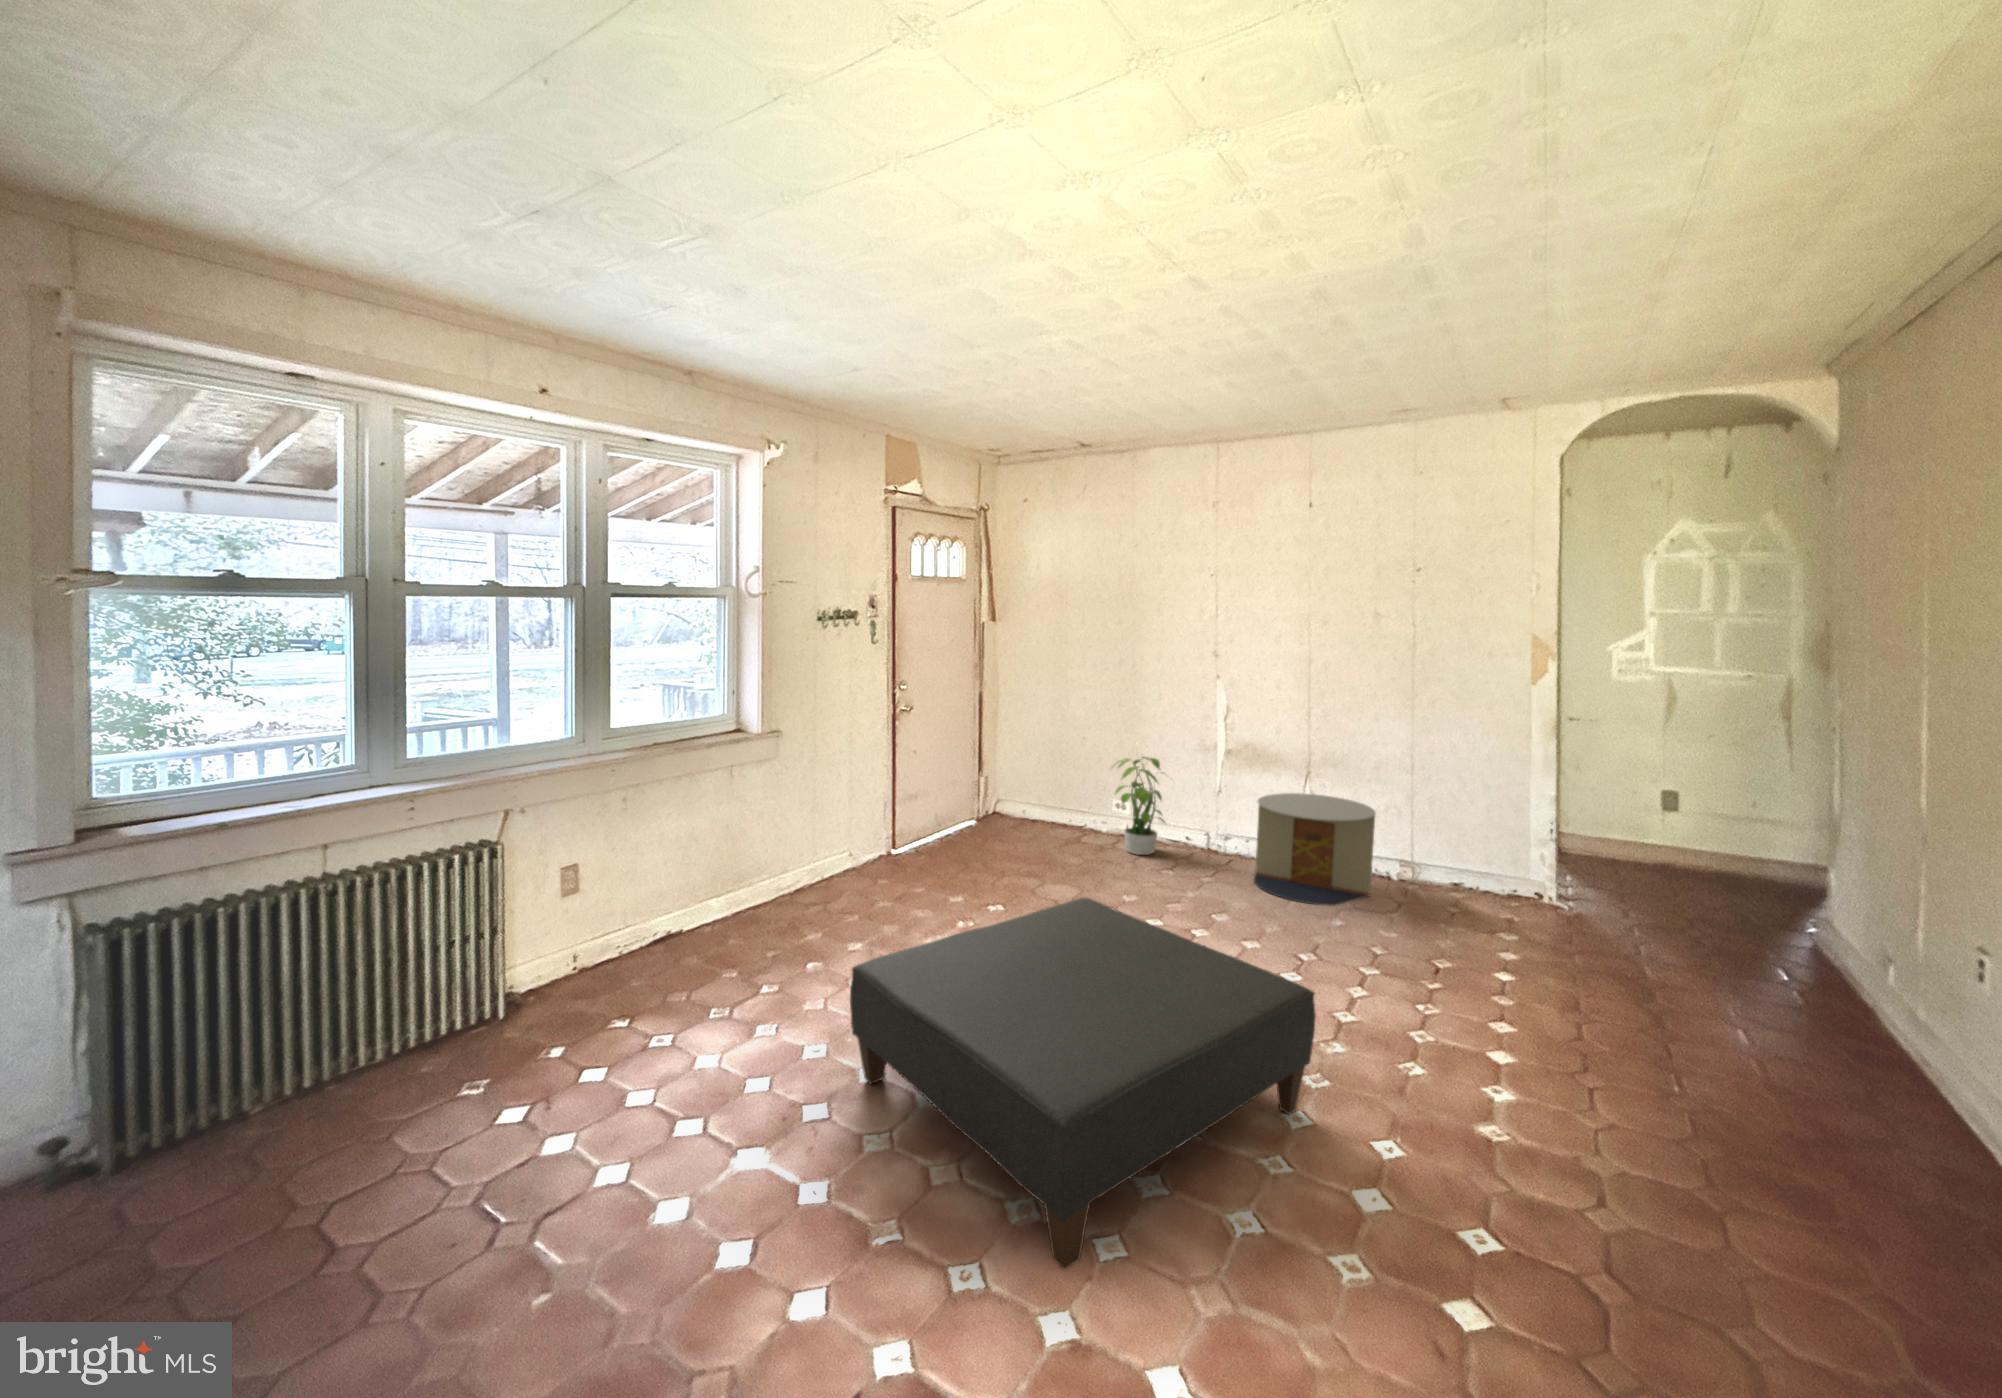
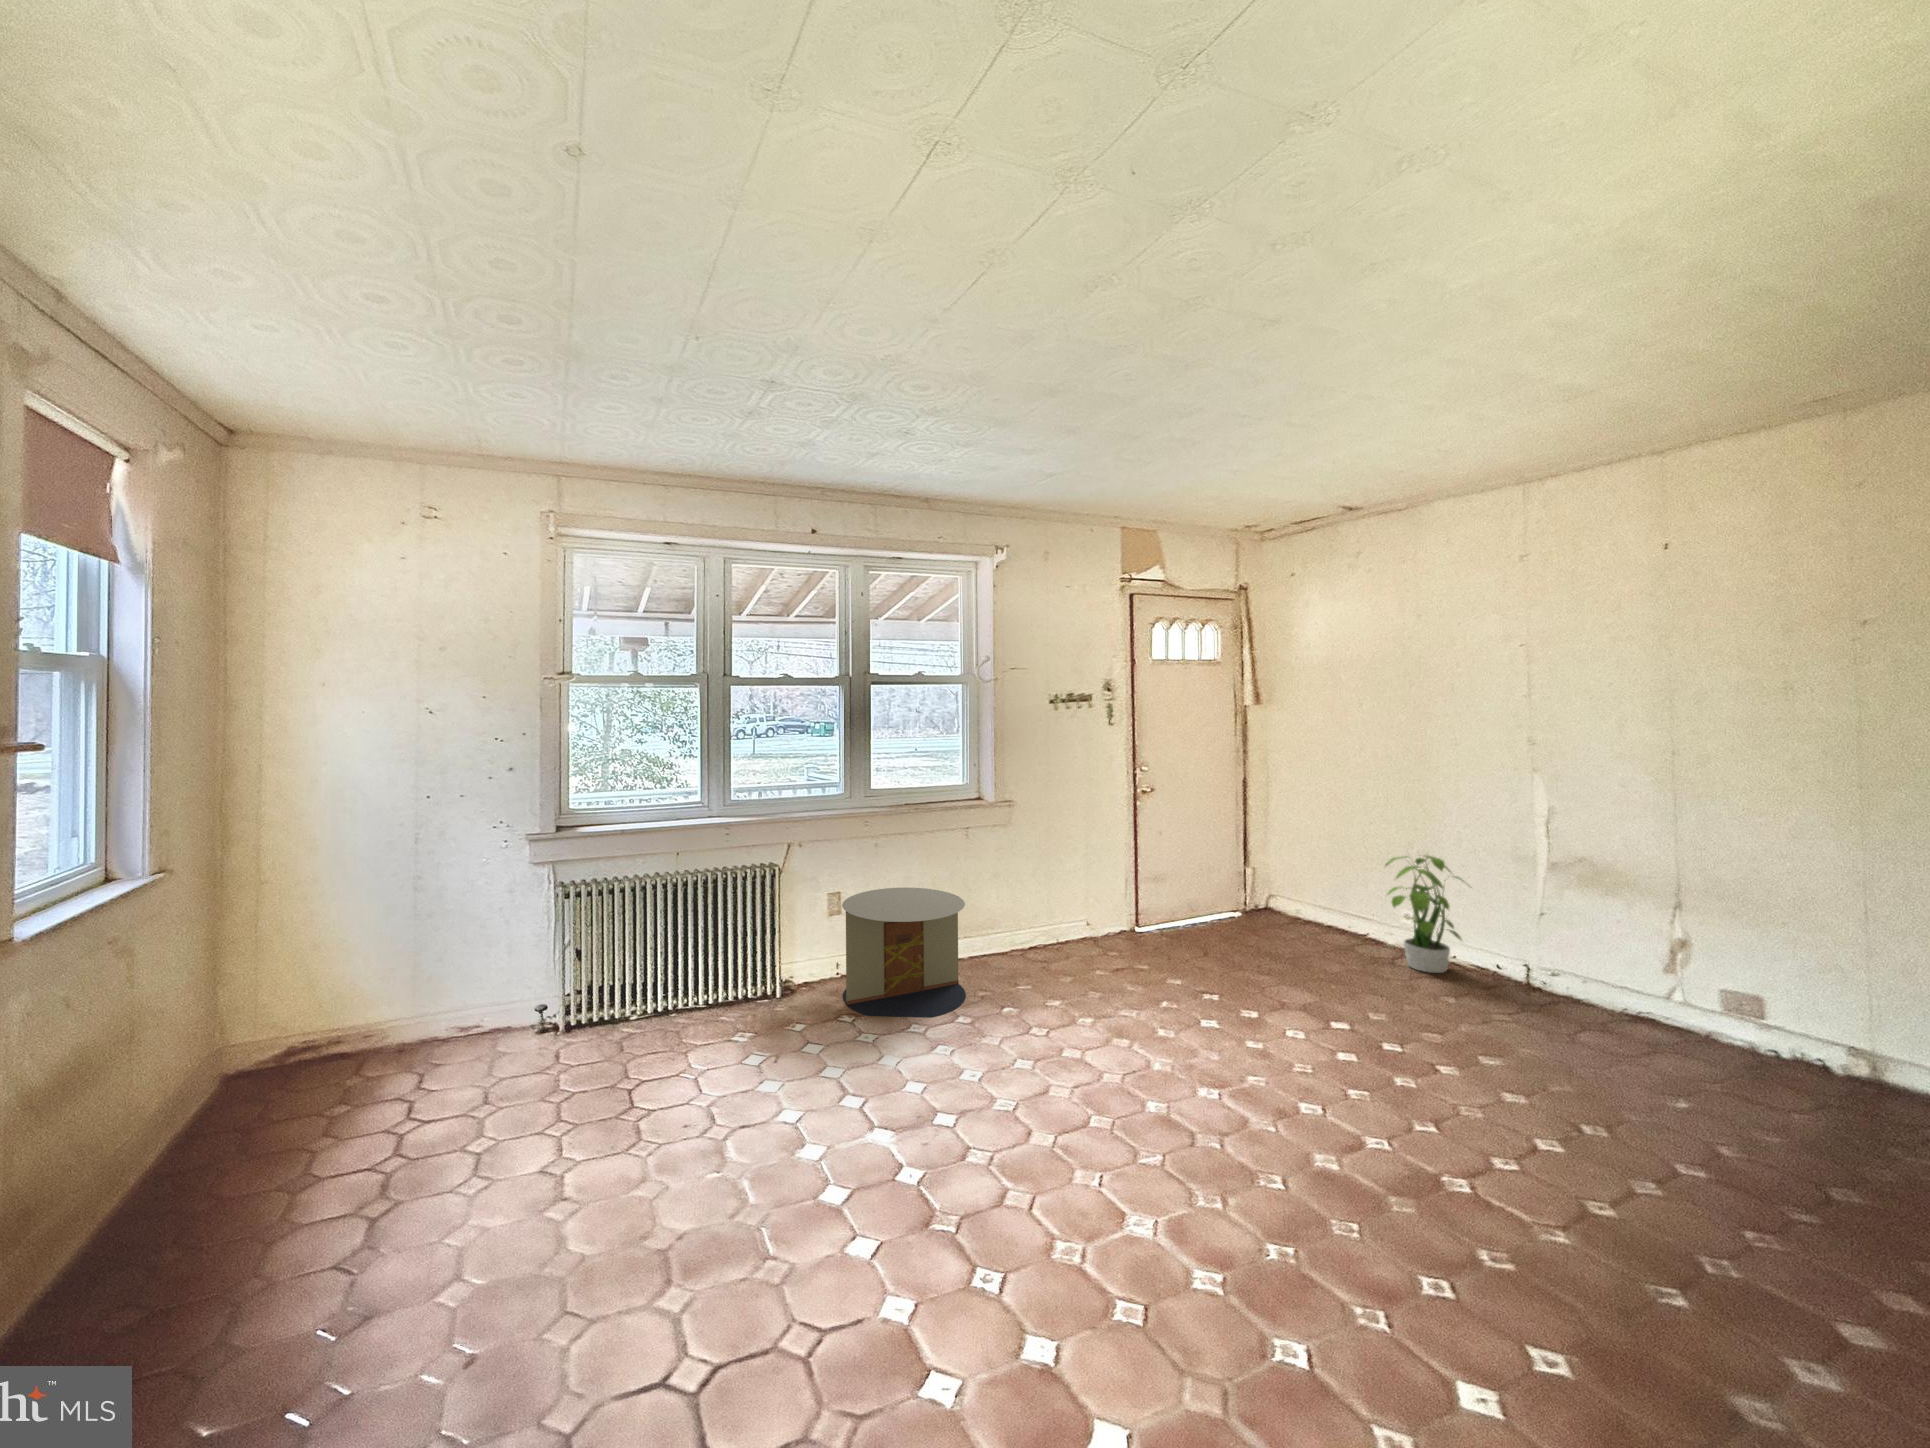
side table: present [1254,793,1375,906] -> present [842,887,966,1018]
ottoman: present [850,898,1316,1270] -> none [986,989,1464,1313]

